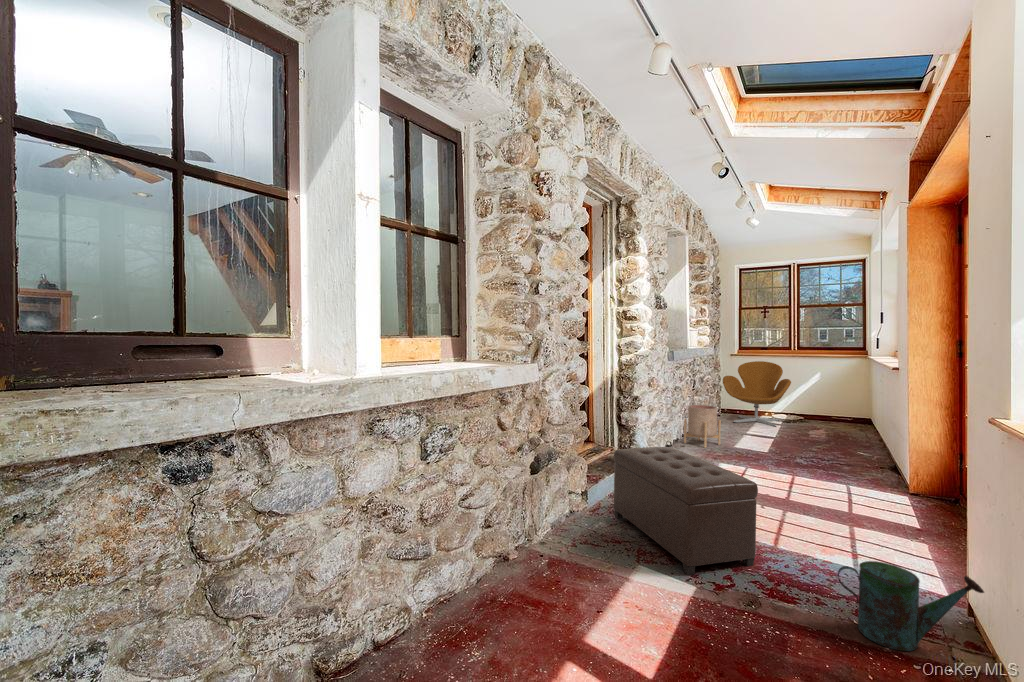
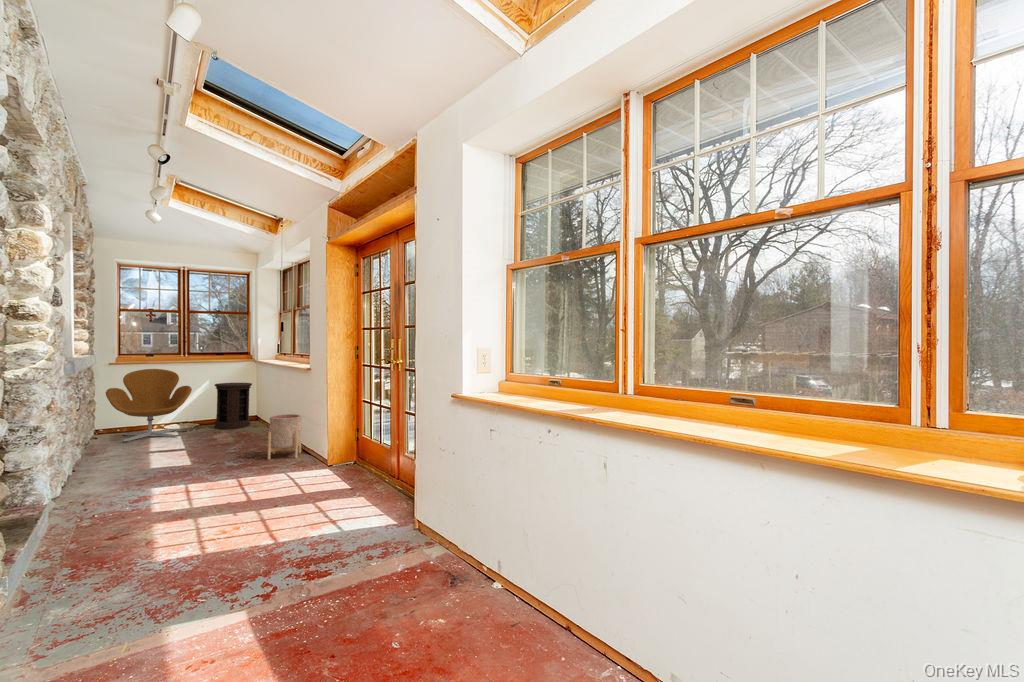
side table: none [816,380,858,430] -> present [215,383,252,429]
planter: present [684,405,721,448] -> present [268,414,301,459]
ottoman: present [614,447,758,575] -> none [64,480,280,605]
watering can: present [838,561,984,651] -> none [363,498,437,568]

